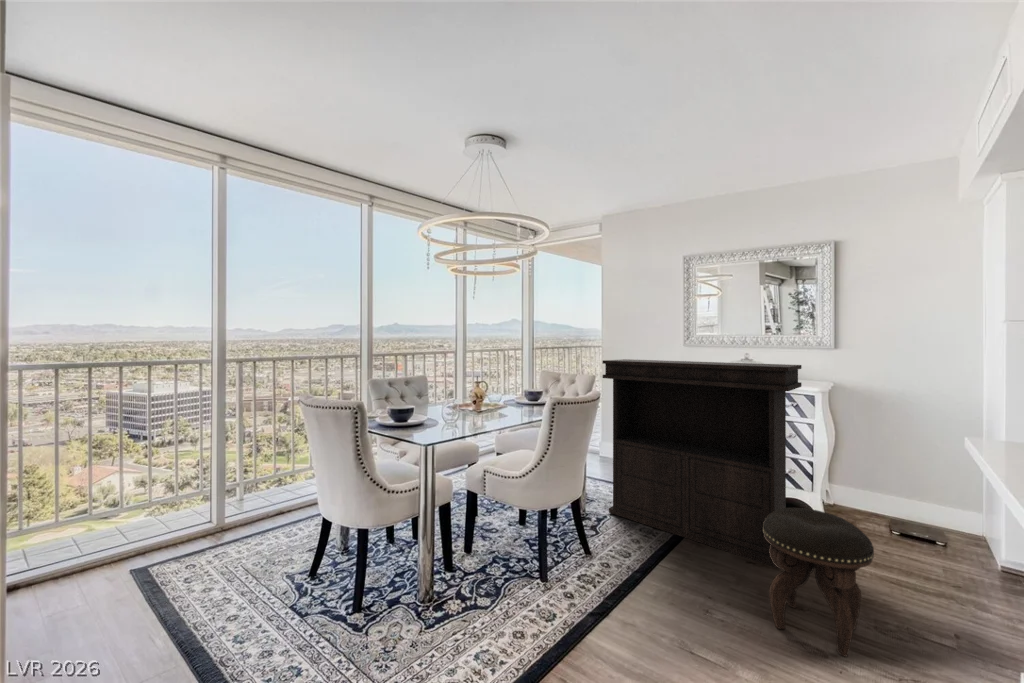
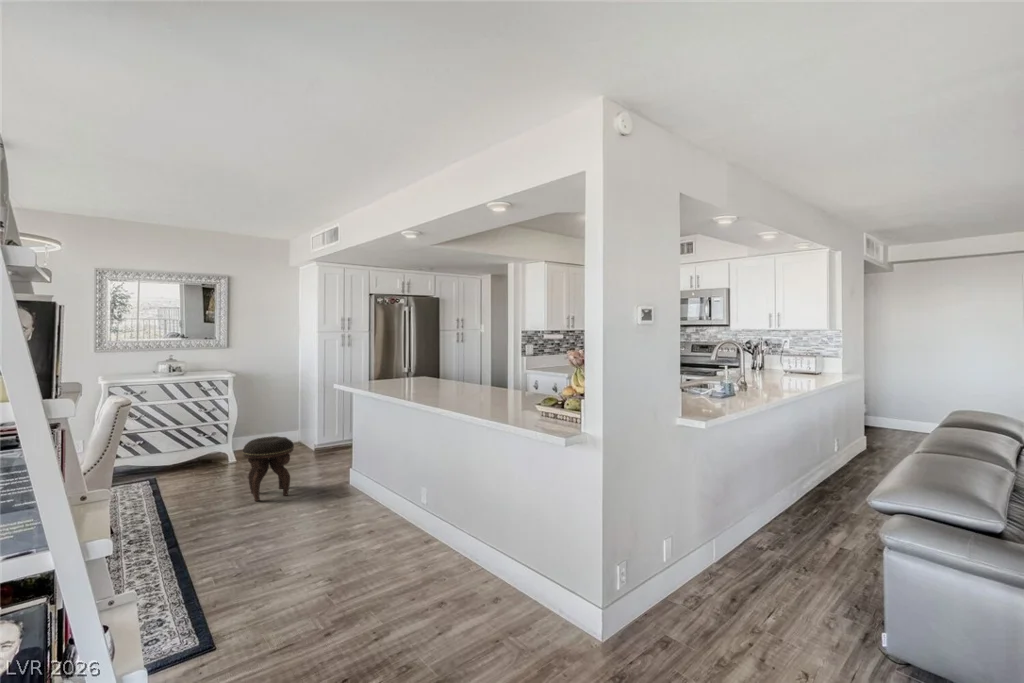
console table: present [603,359,802,569] -> none [62,361,238,513]

